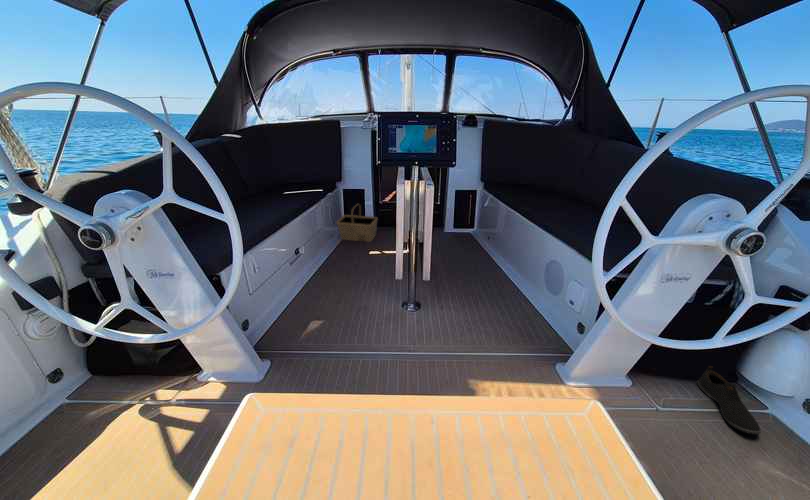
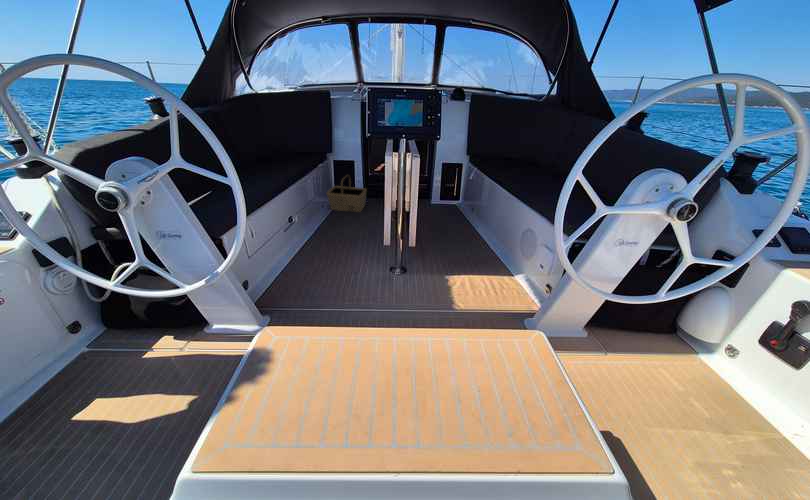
shoe: present [697,367,761,435] -> none [645,321,690,375]

